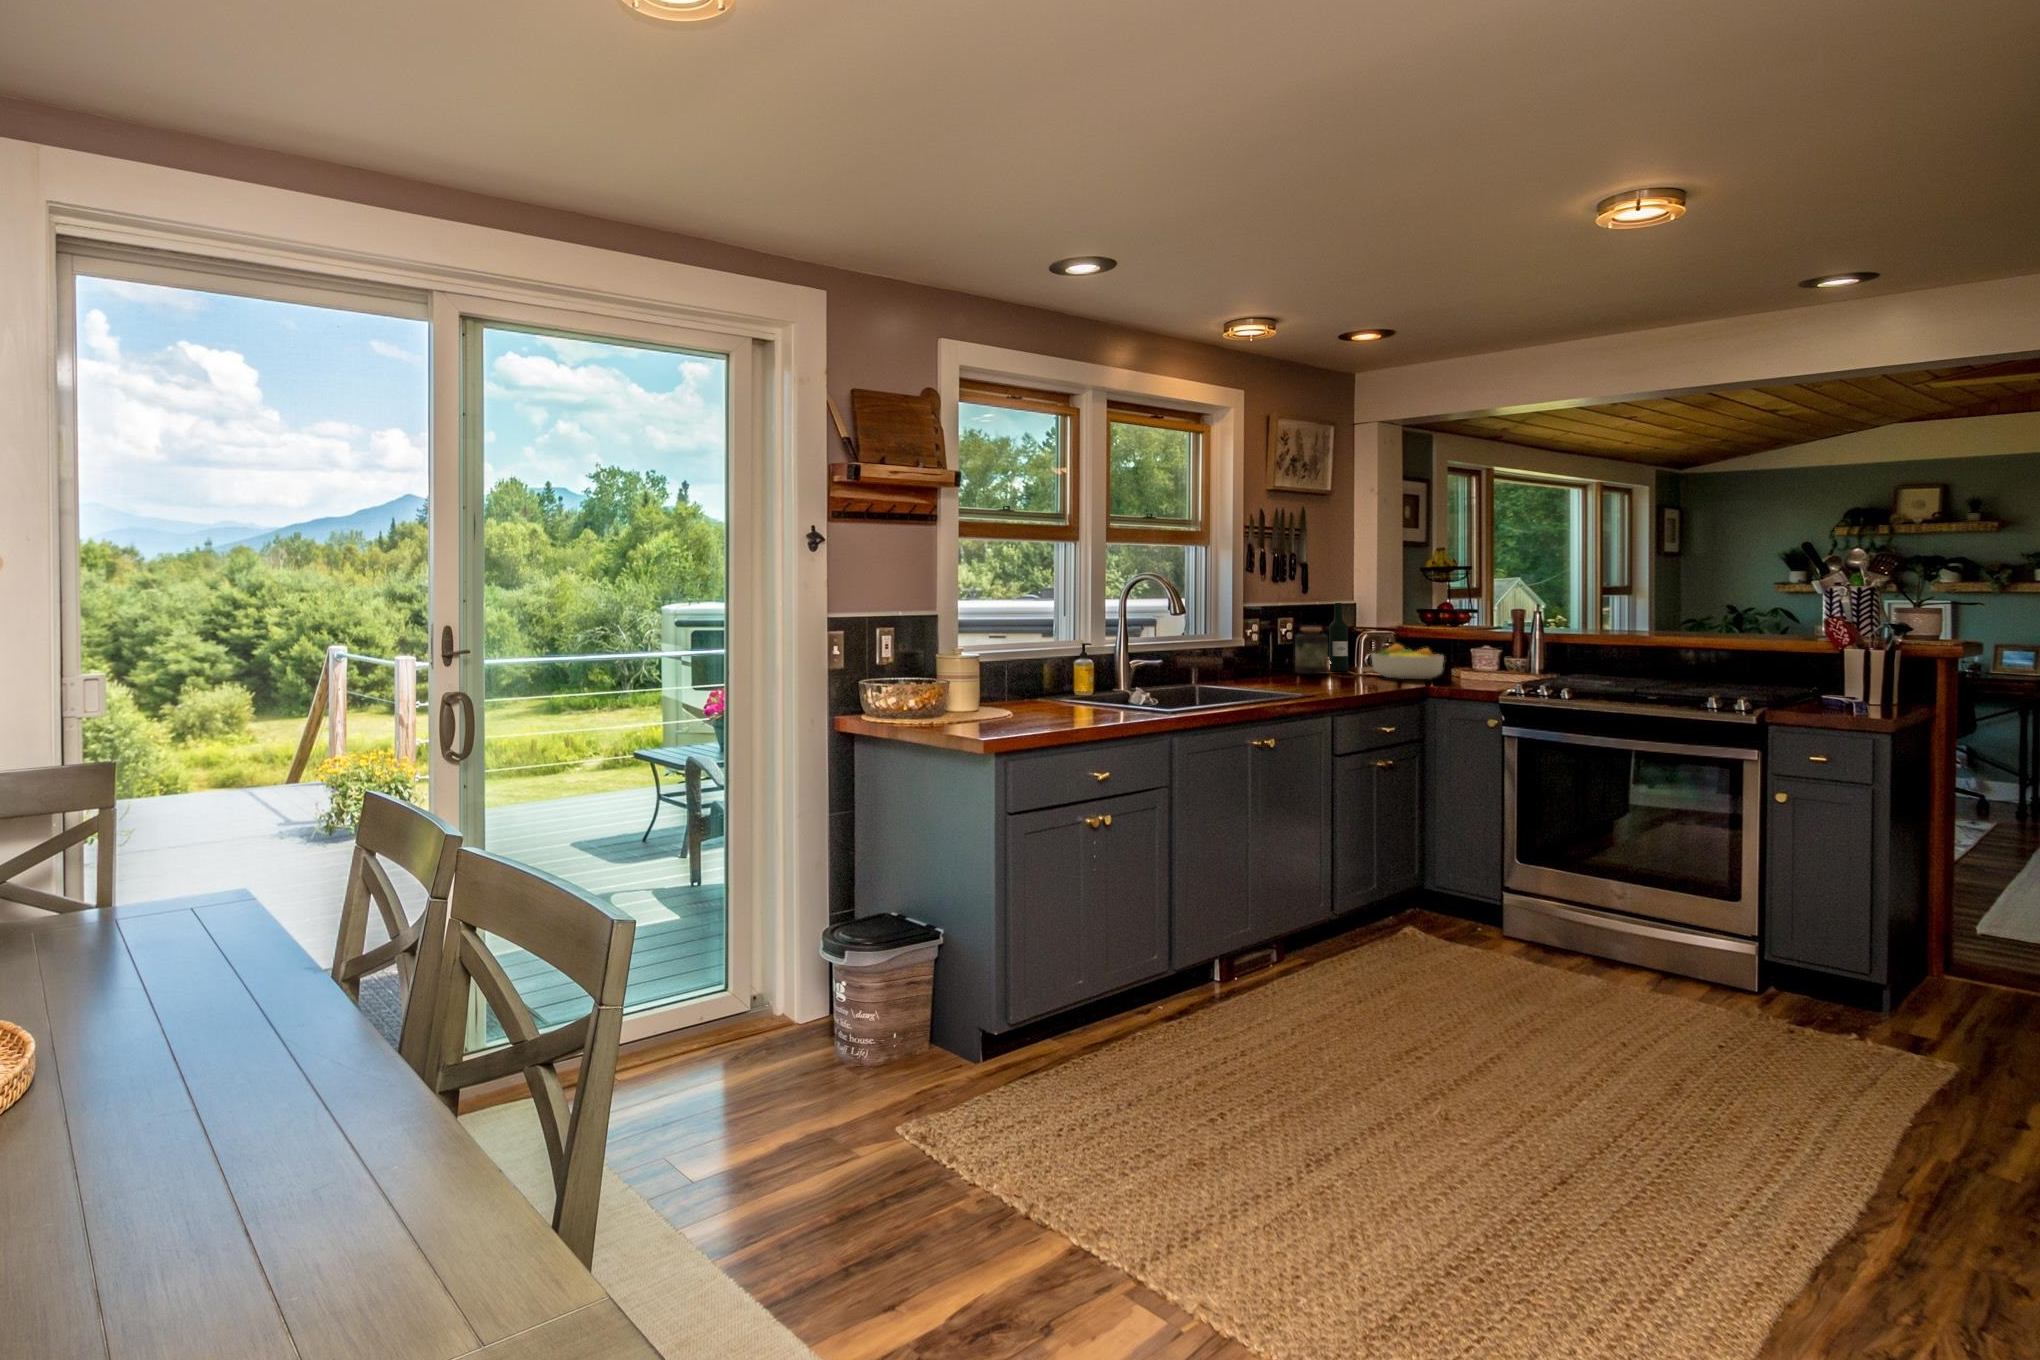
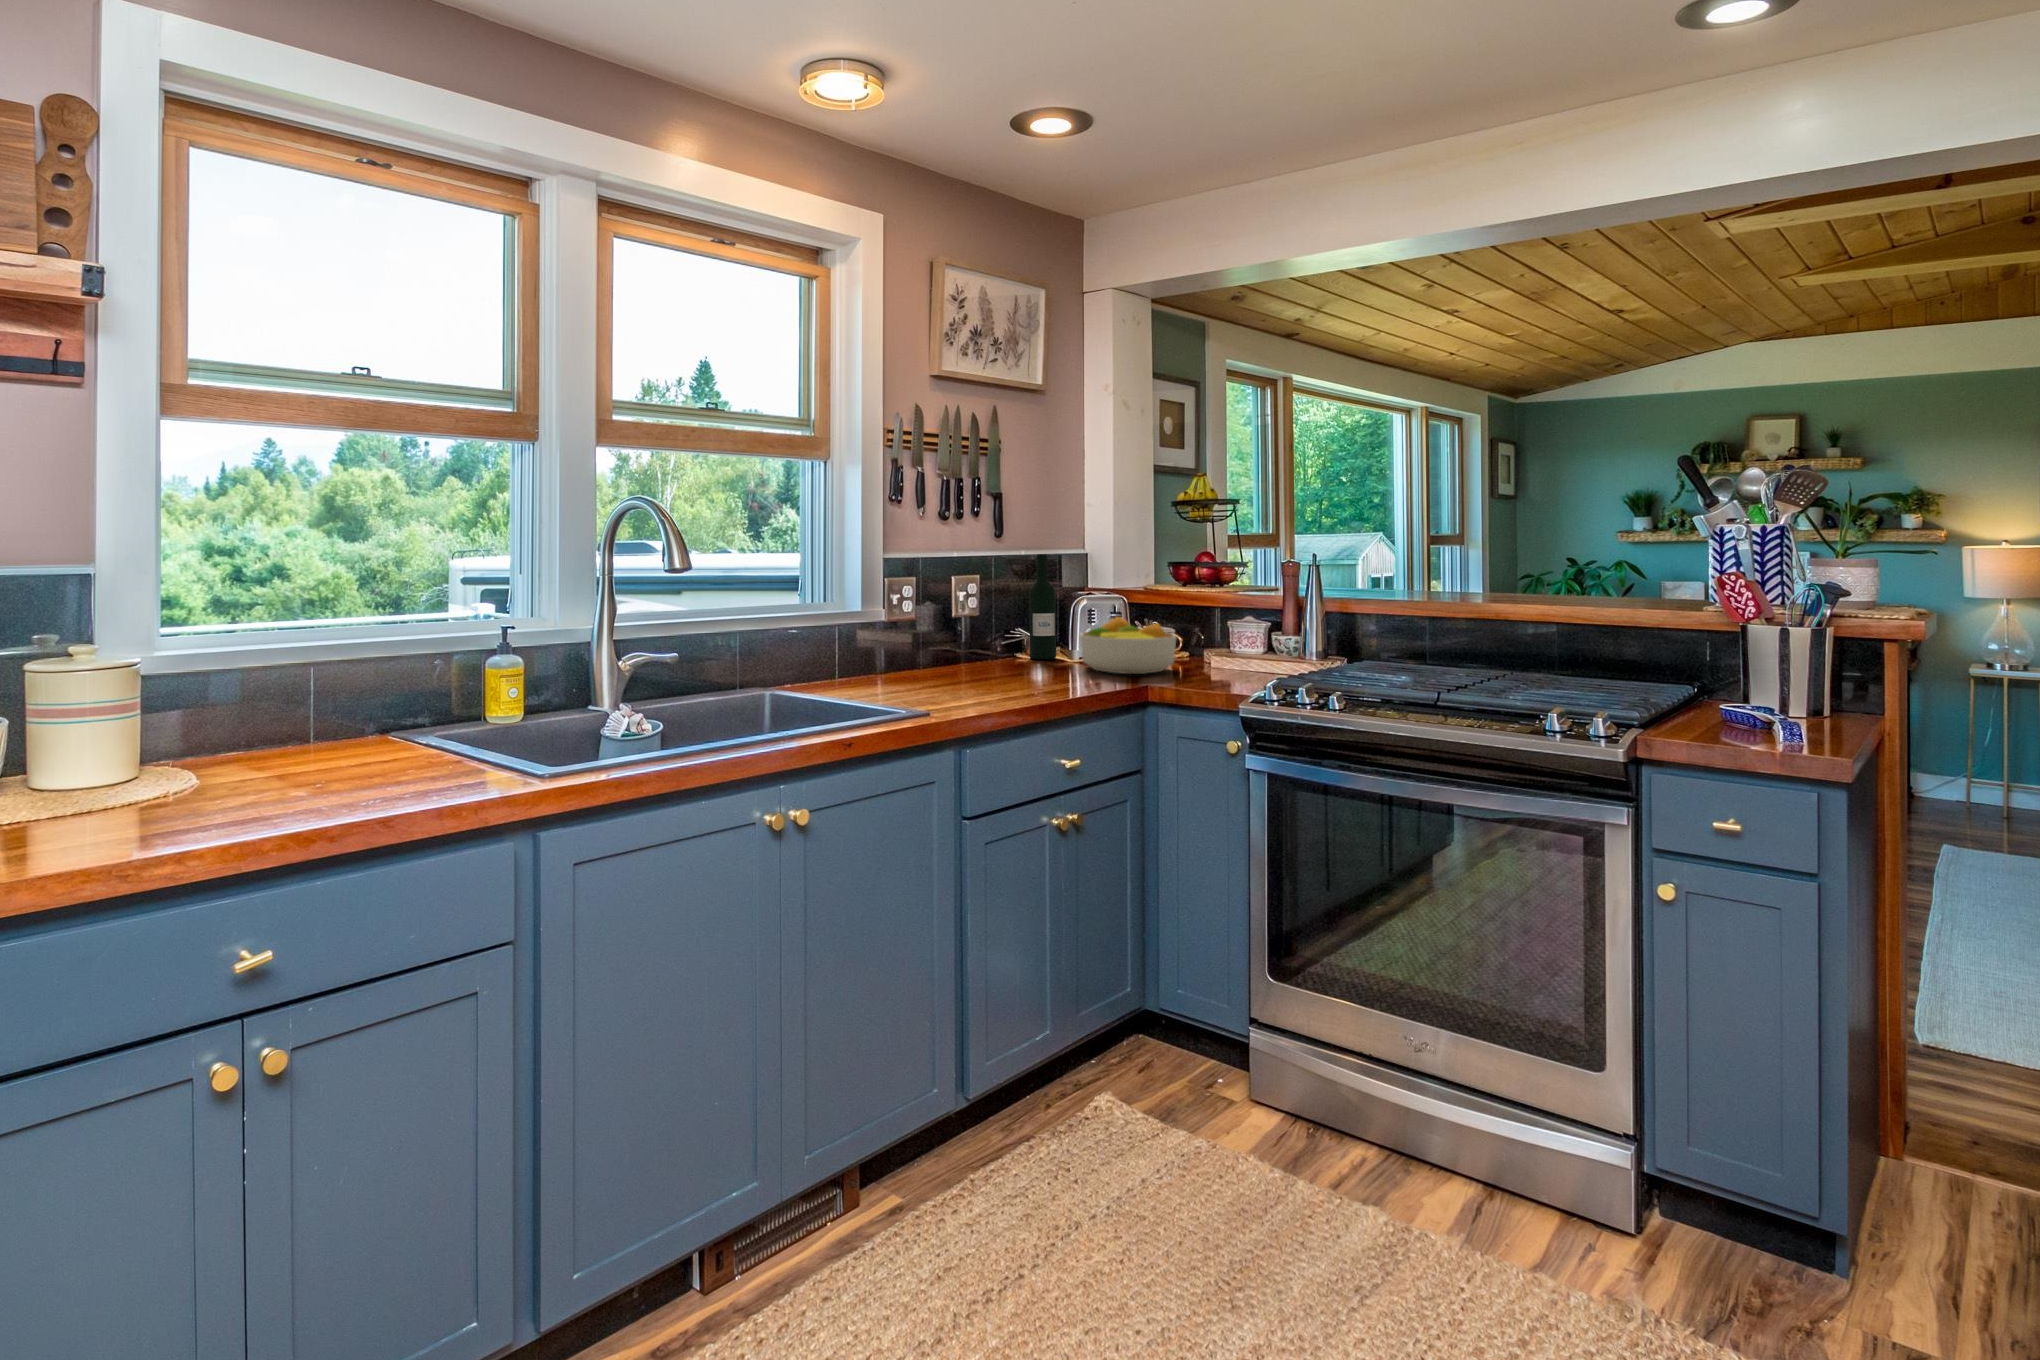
jar: present [1295,627,1328,674] -> none [972,592,1020,666]

